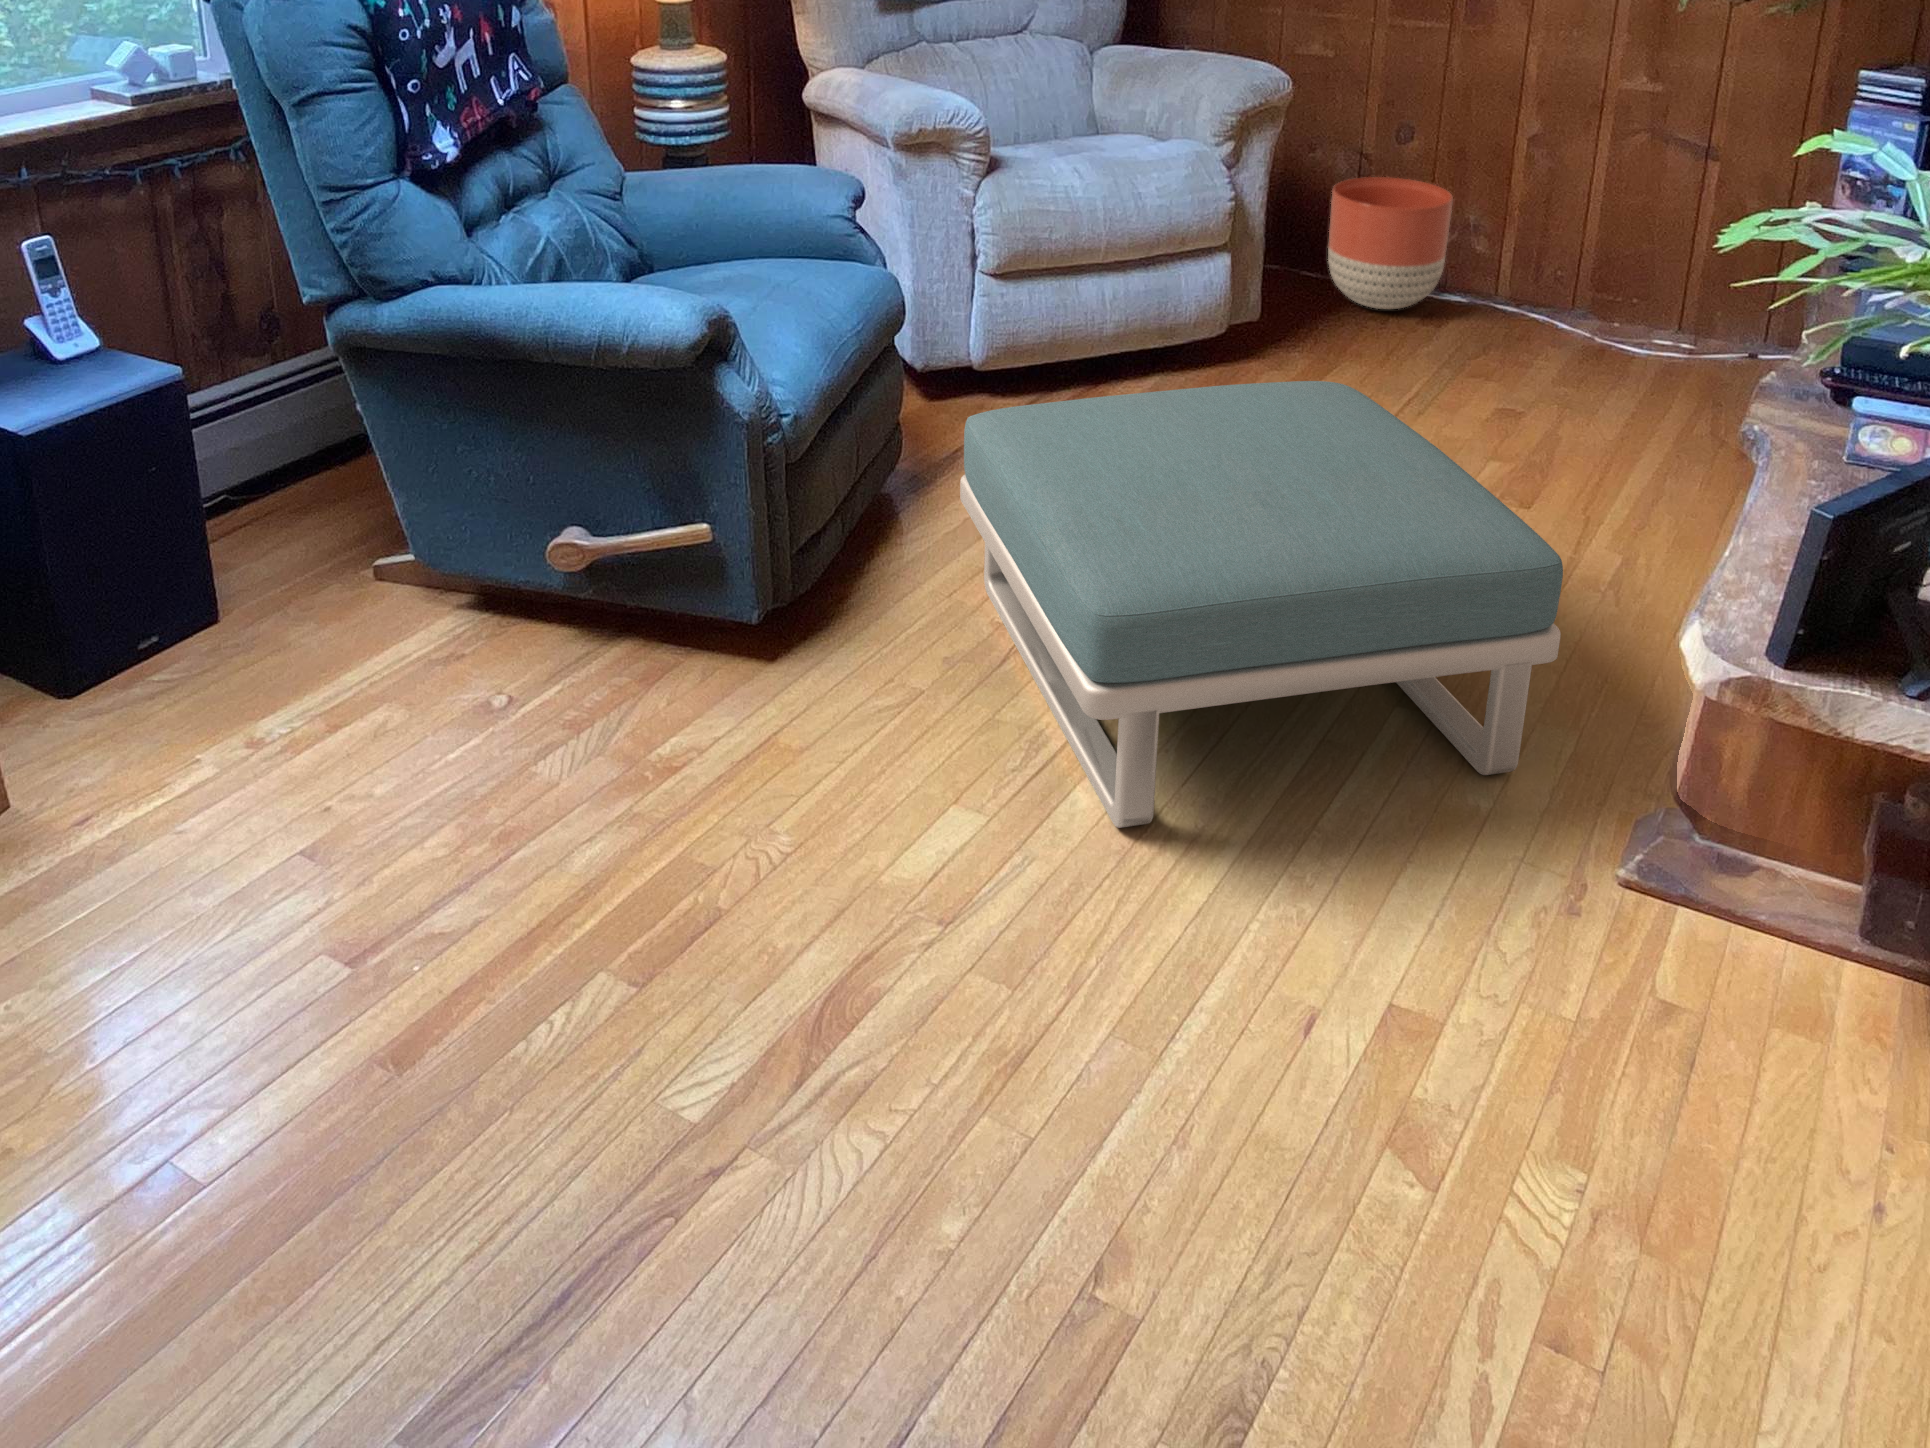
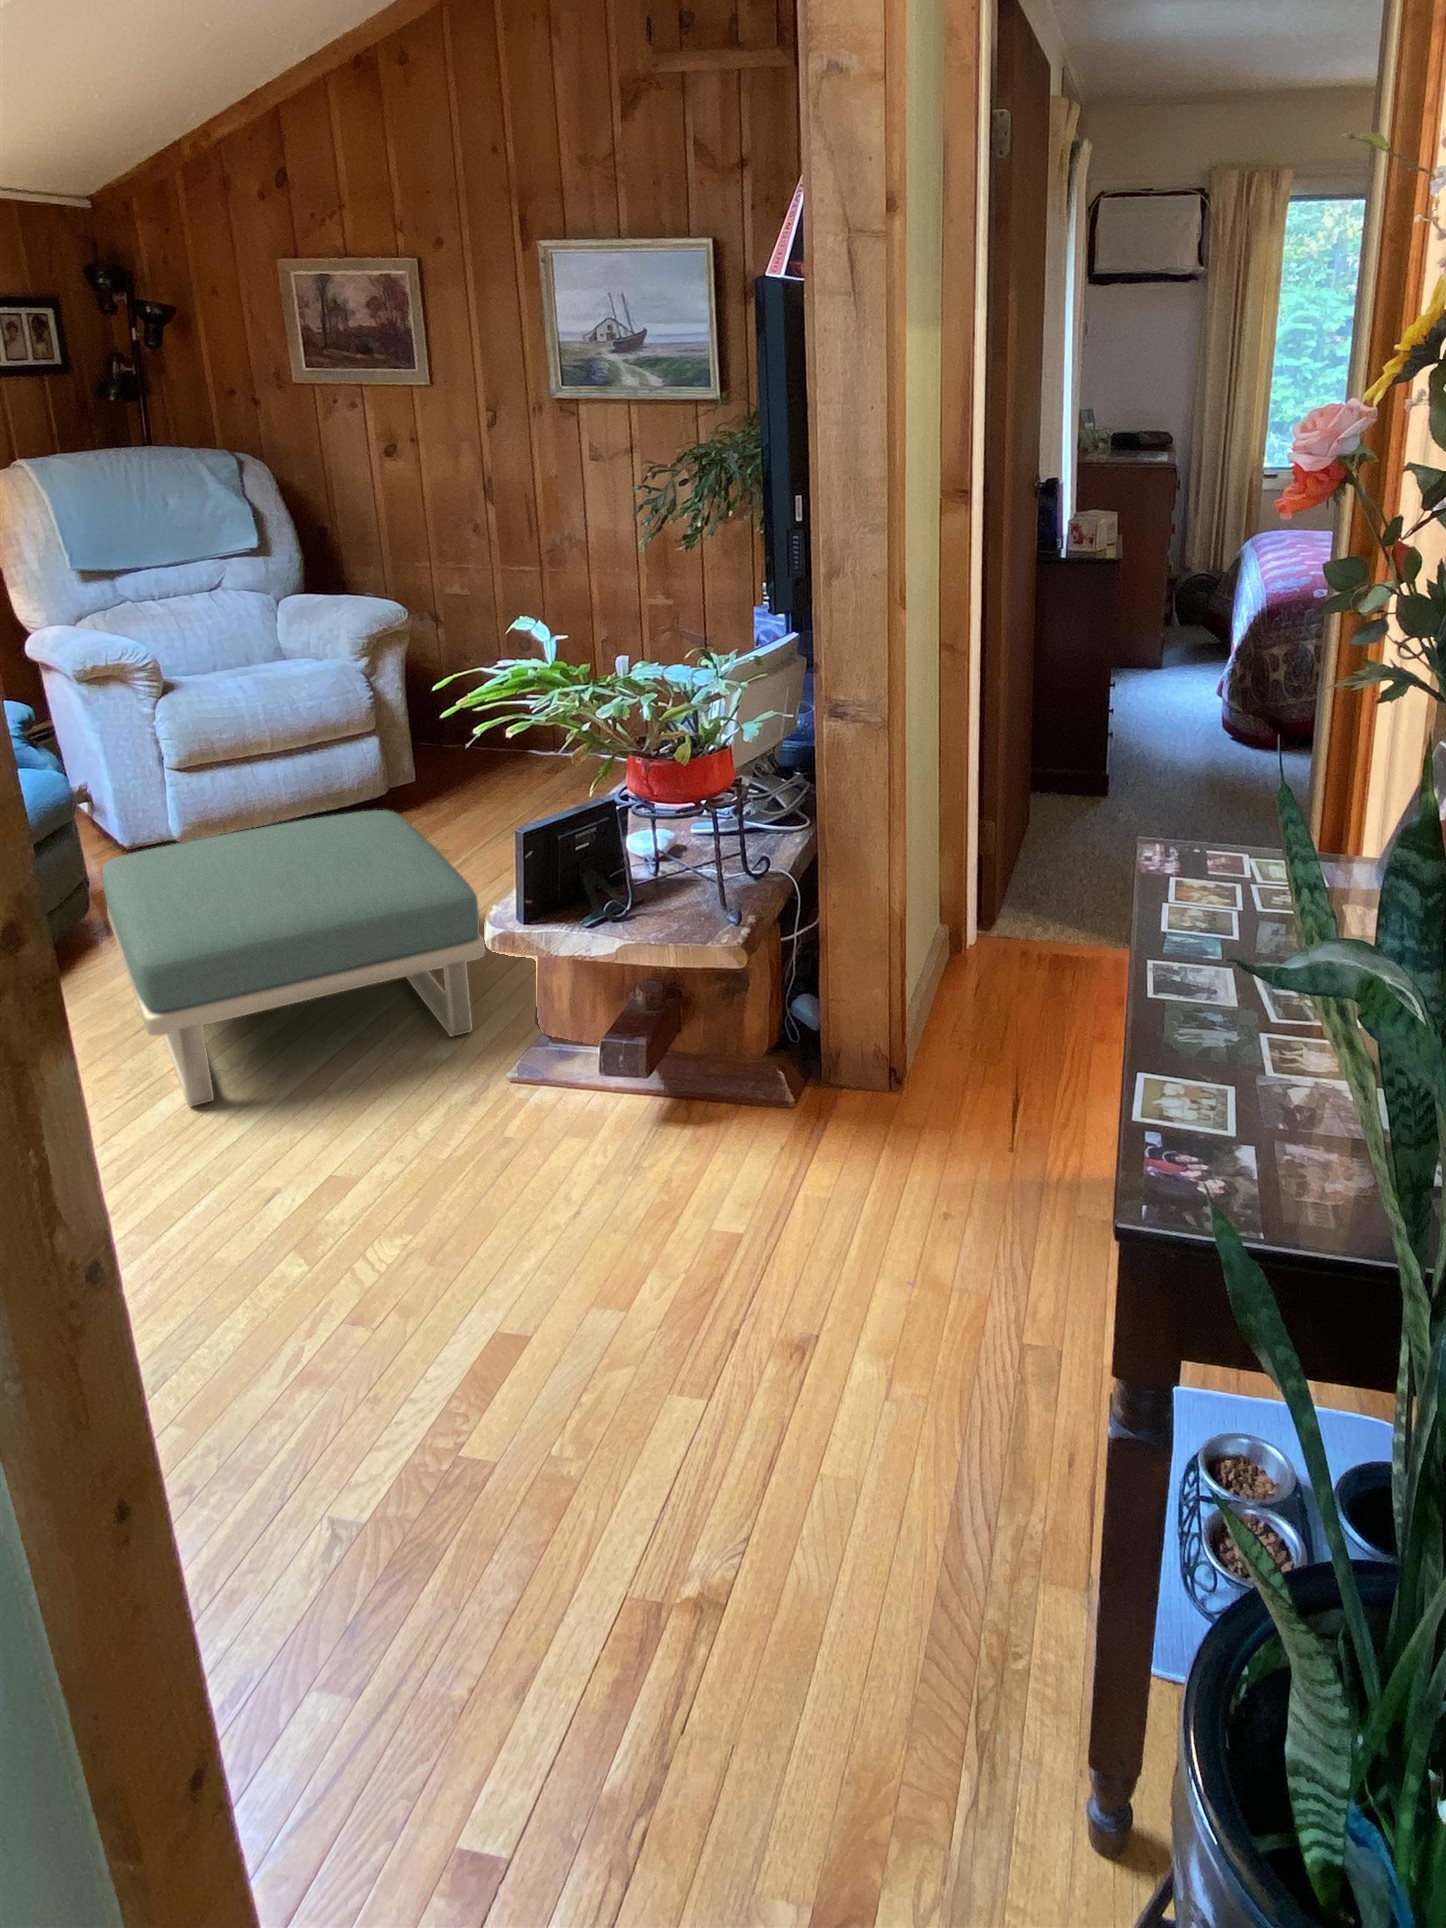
planter: present [1328,177,1453,309] -> none [465,676,550,767]

